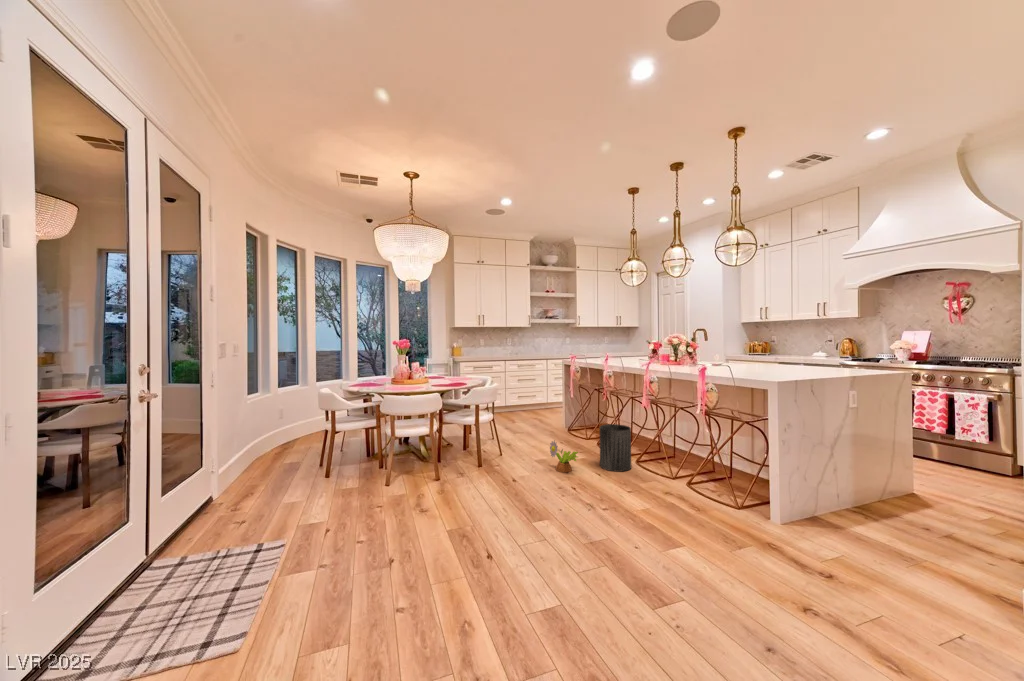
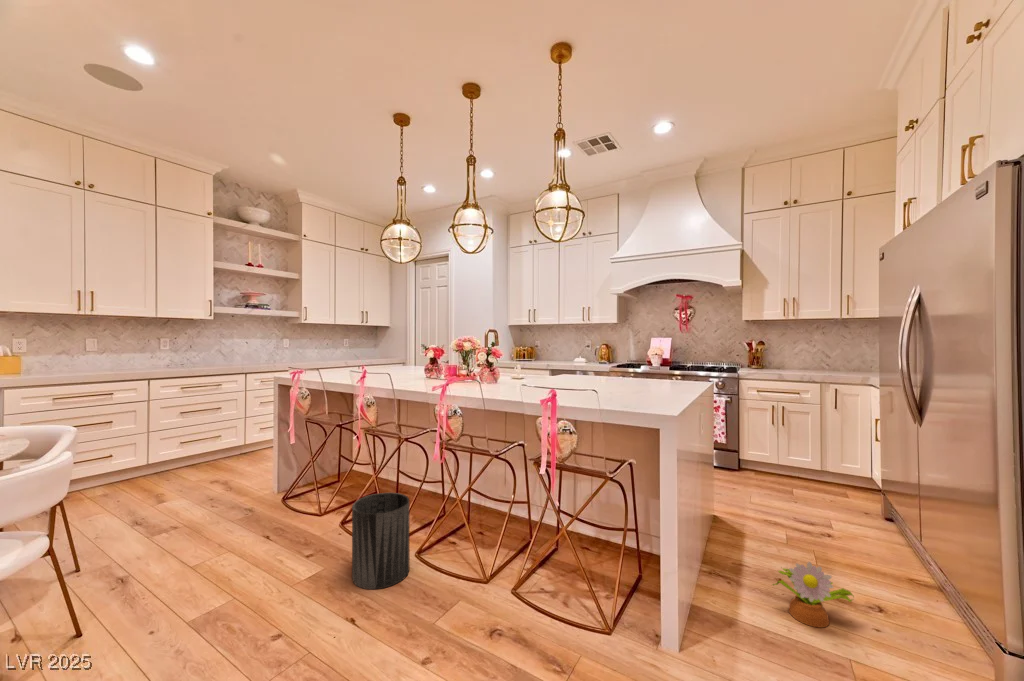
decorative plant: present [550,440,578,472] -> present [773,562,854,628]

